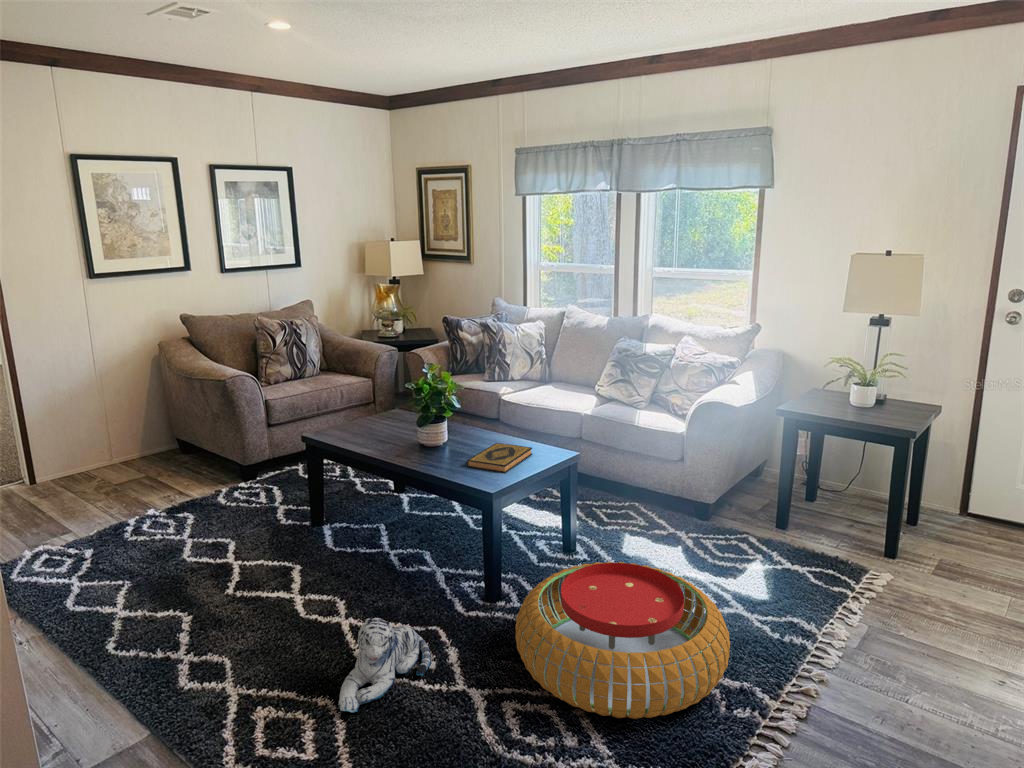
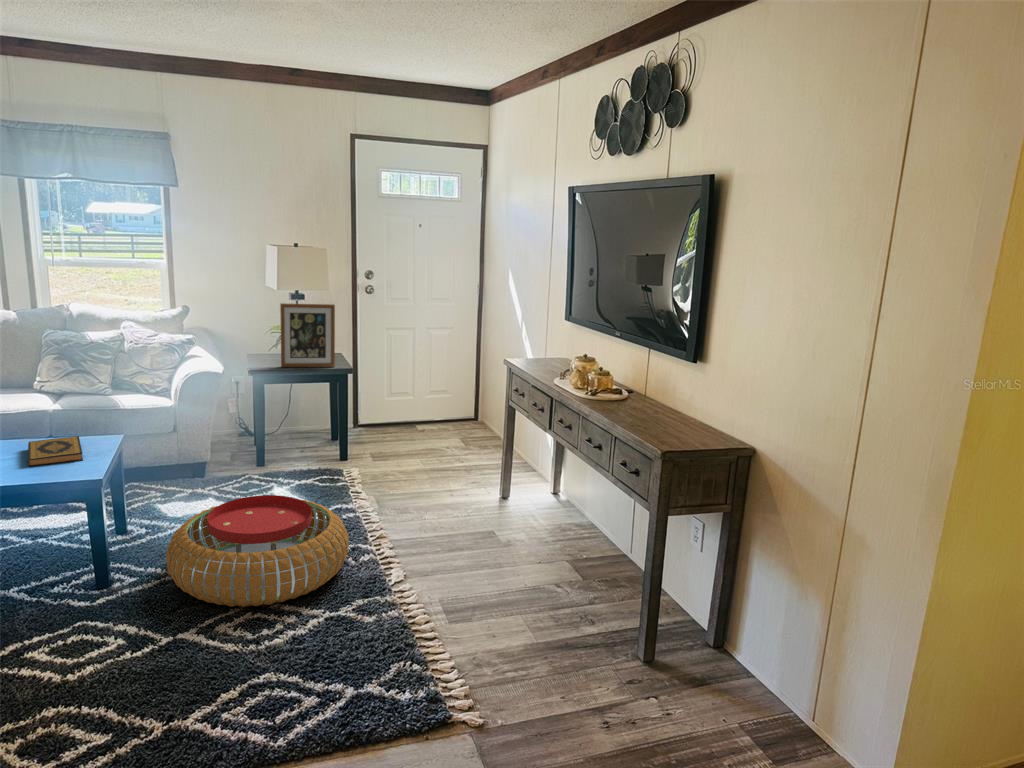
picture frame: none [824,330,910,425] -> present [280,303,335,367]
plush toy: present [339,618,431,712] -> none [42,609,124,709]

